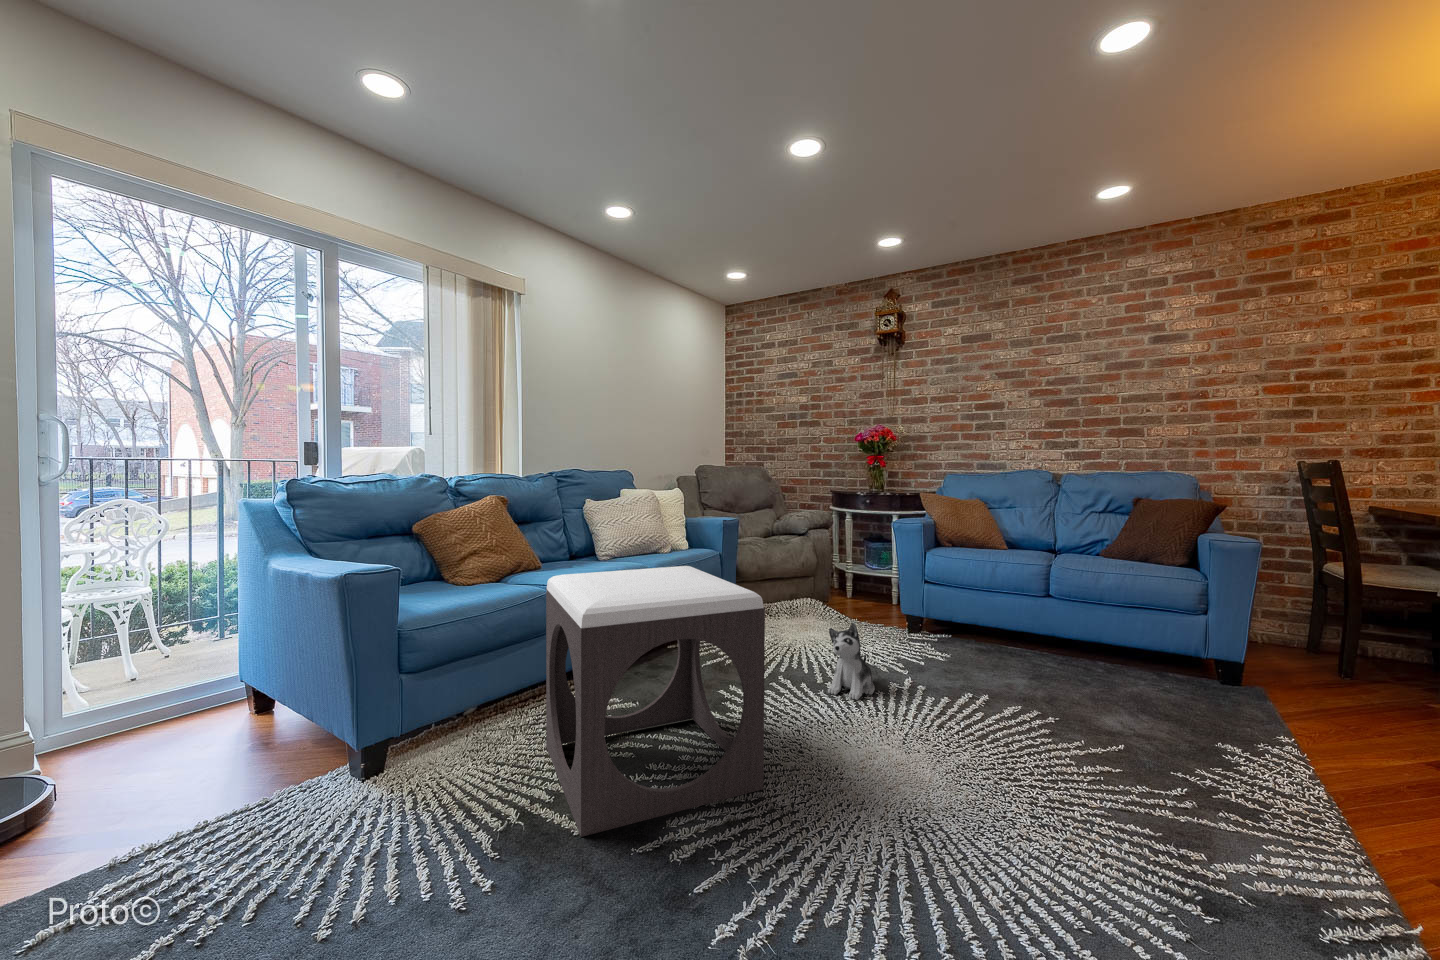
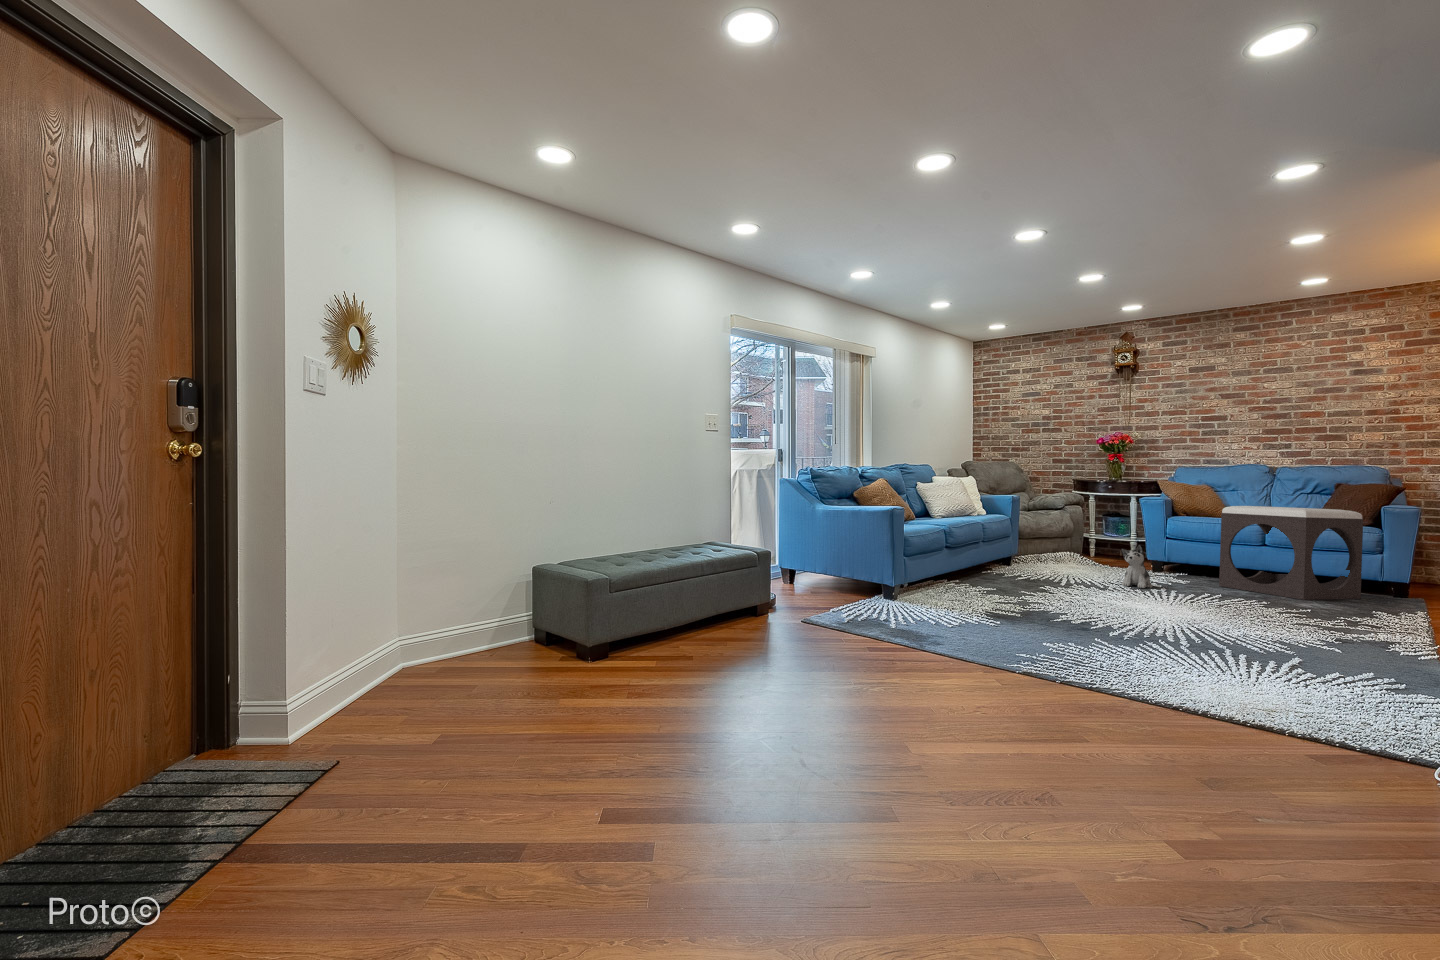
footstool: present [546,566,765,837] -> present [1219,506,1363,600]

